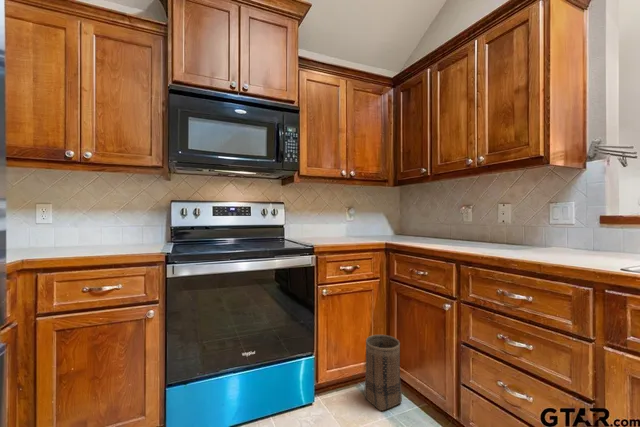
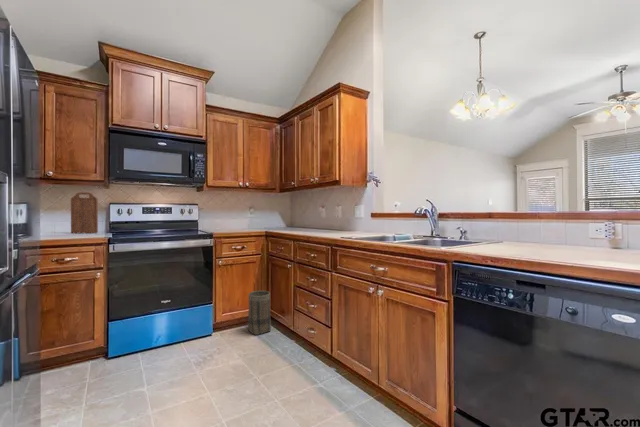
cutting board: none [120,185,154,243] -> present [71,192,98,233]

